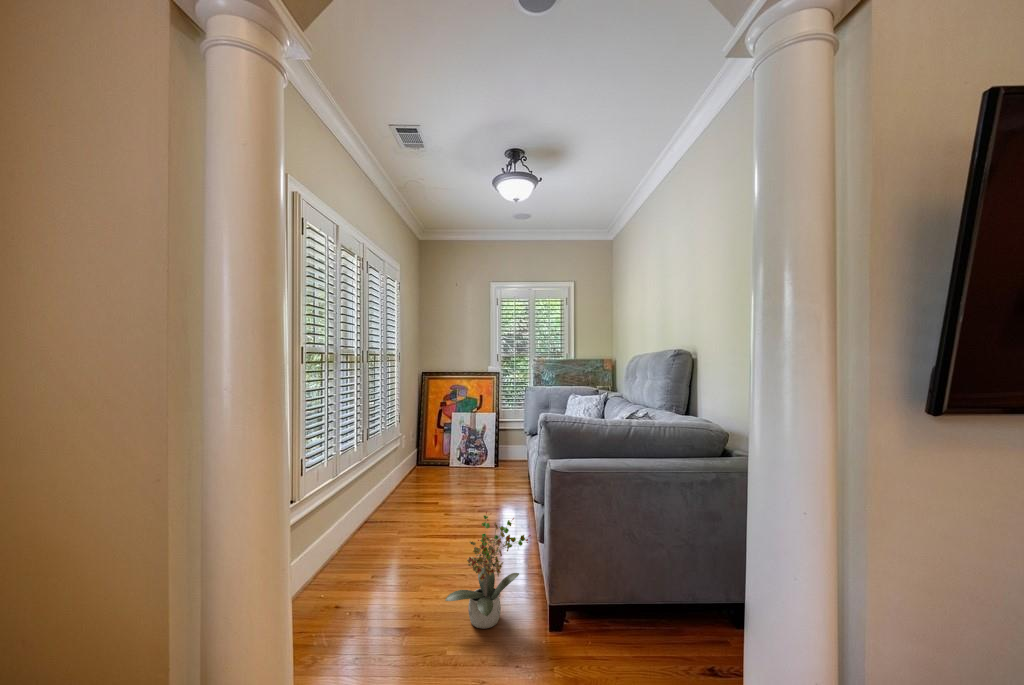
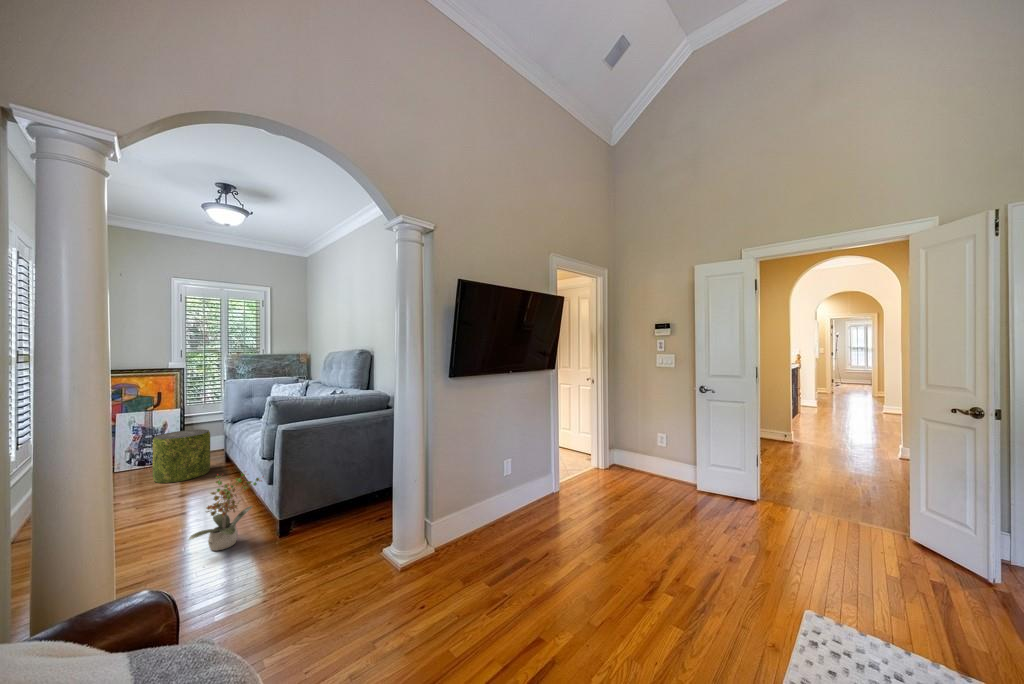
pouf: none [468,437,513,492] -> present [152,430,210,483]

